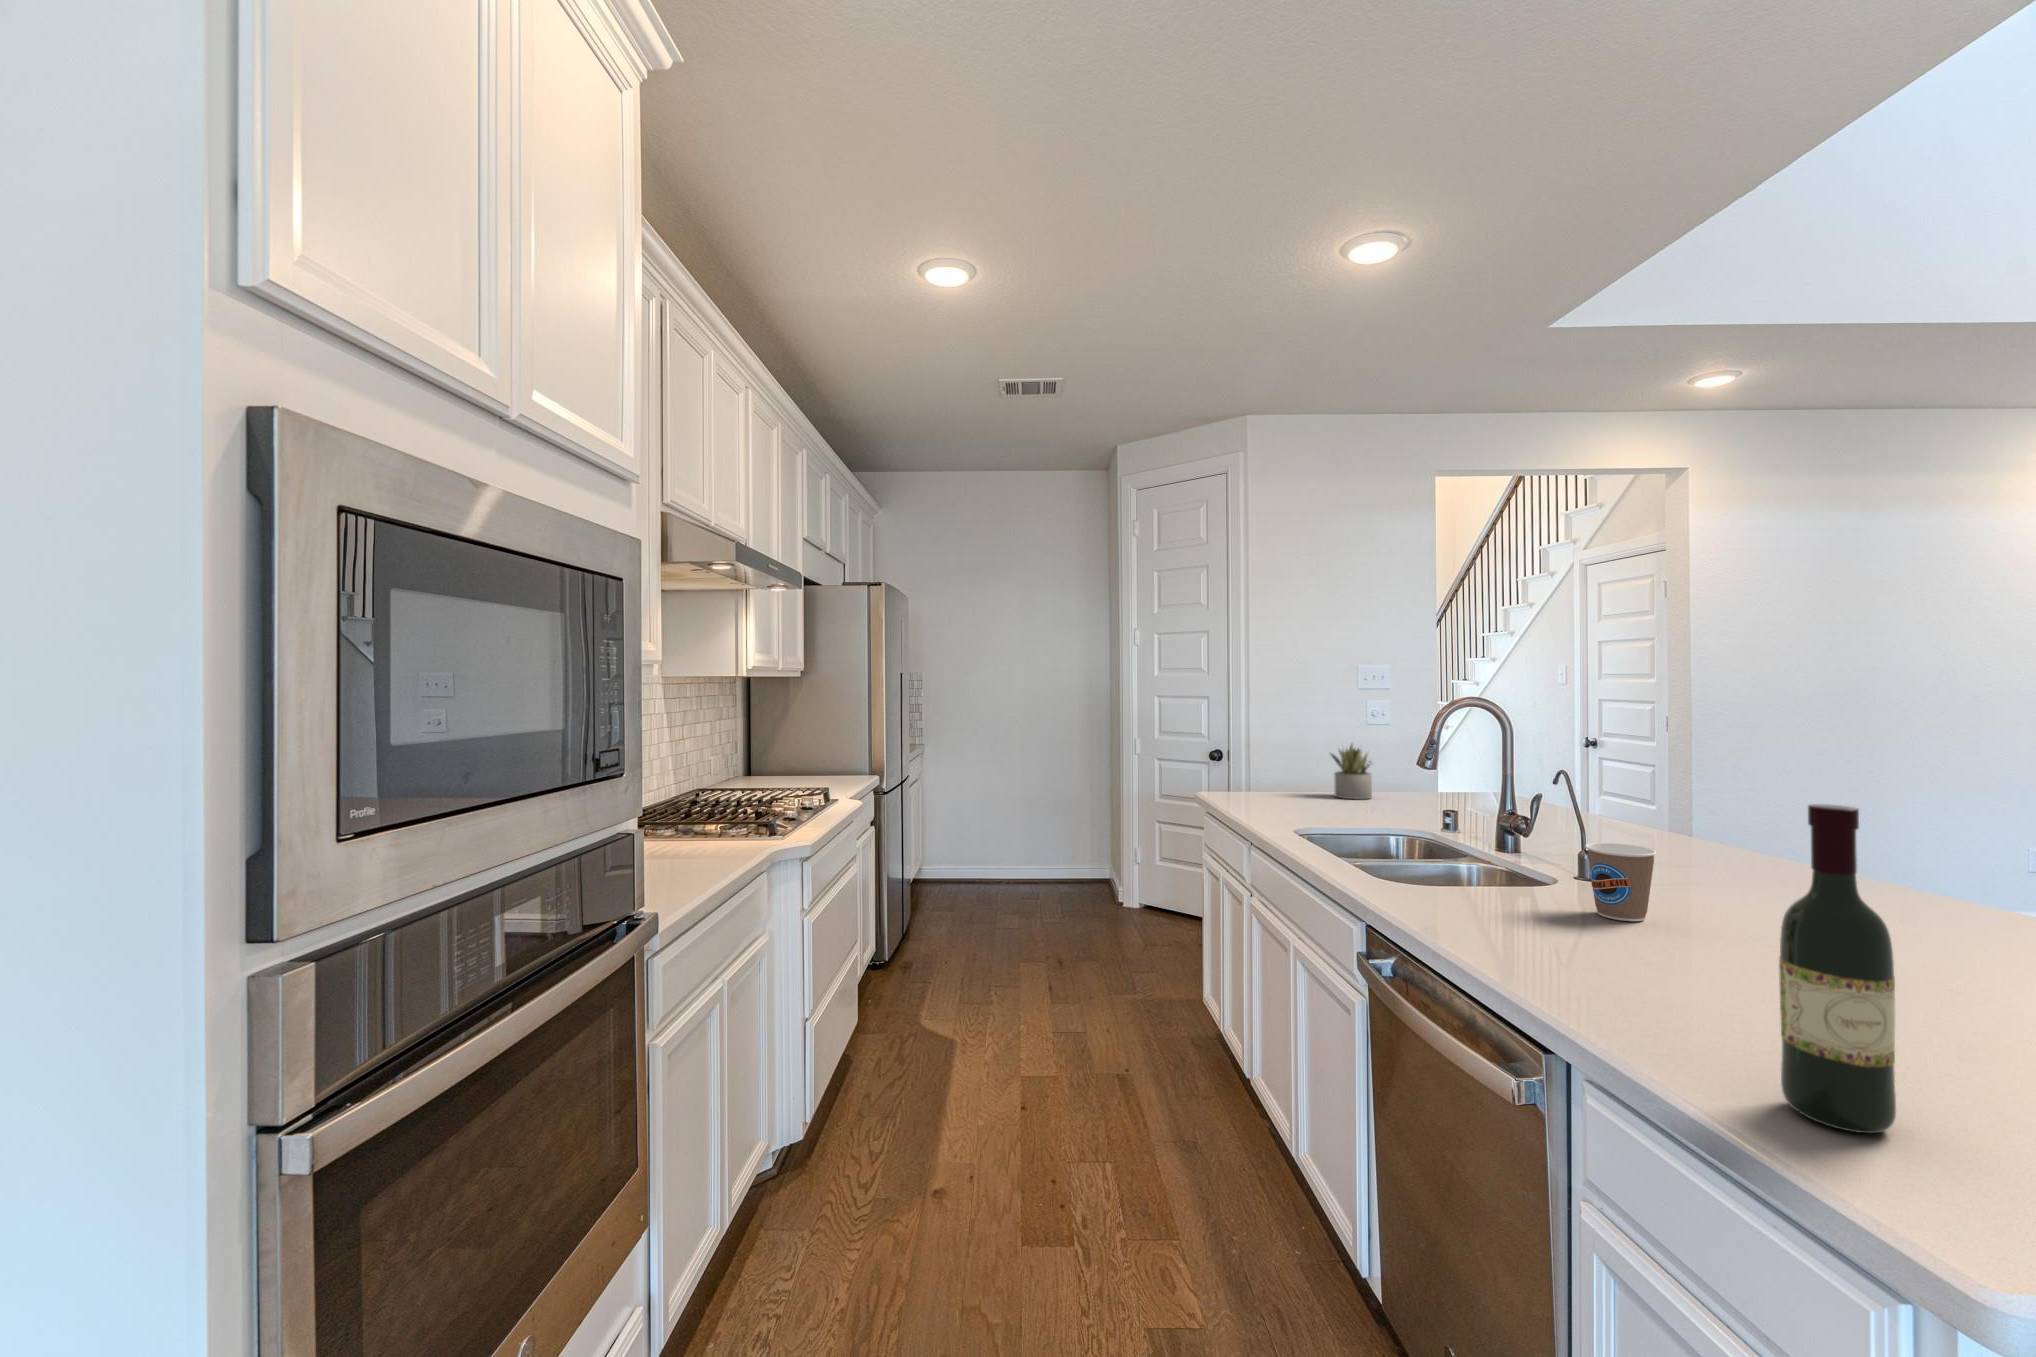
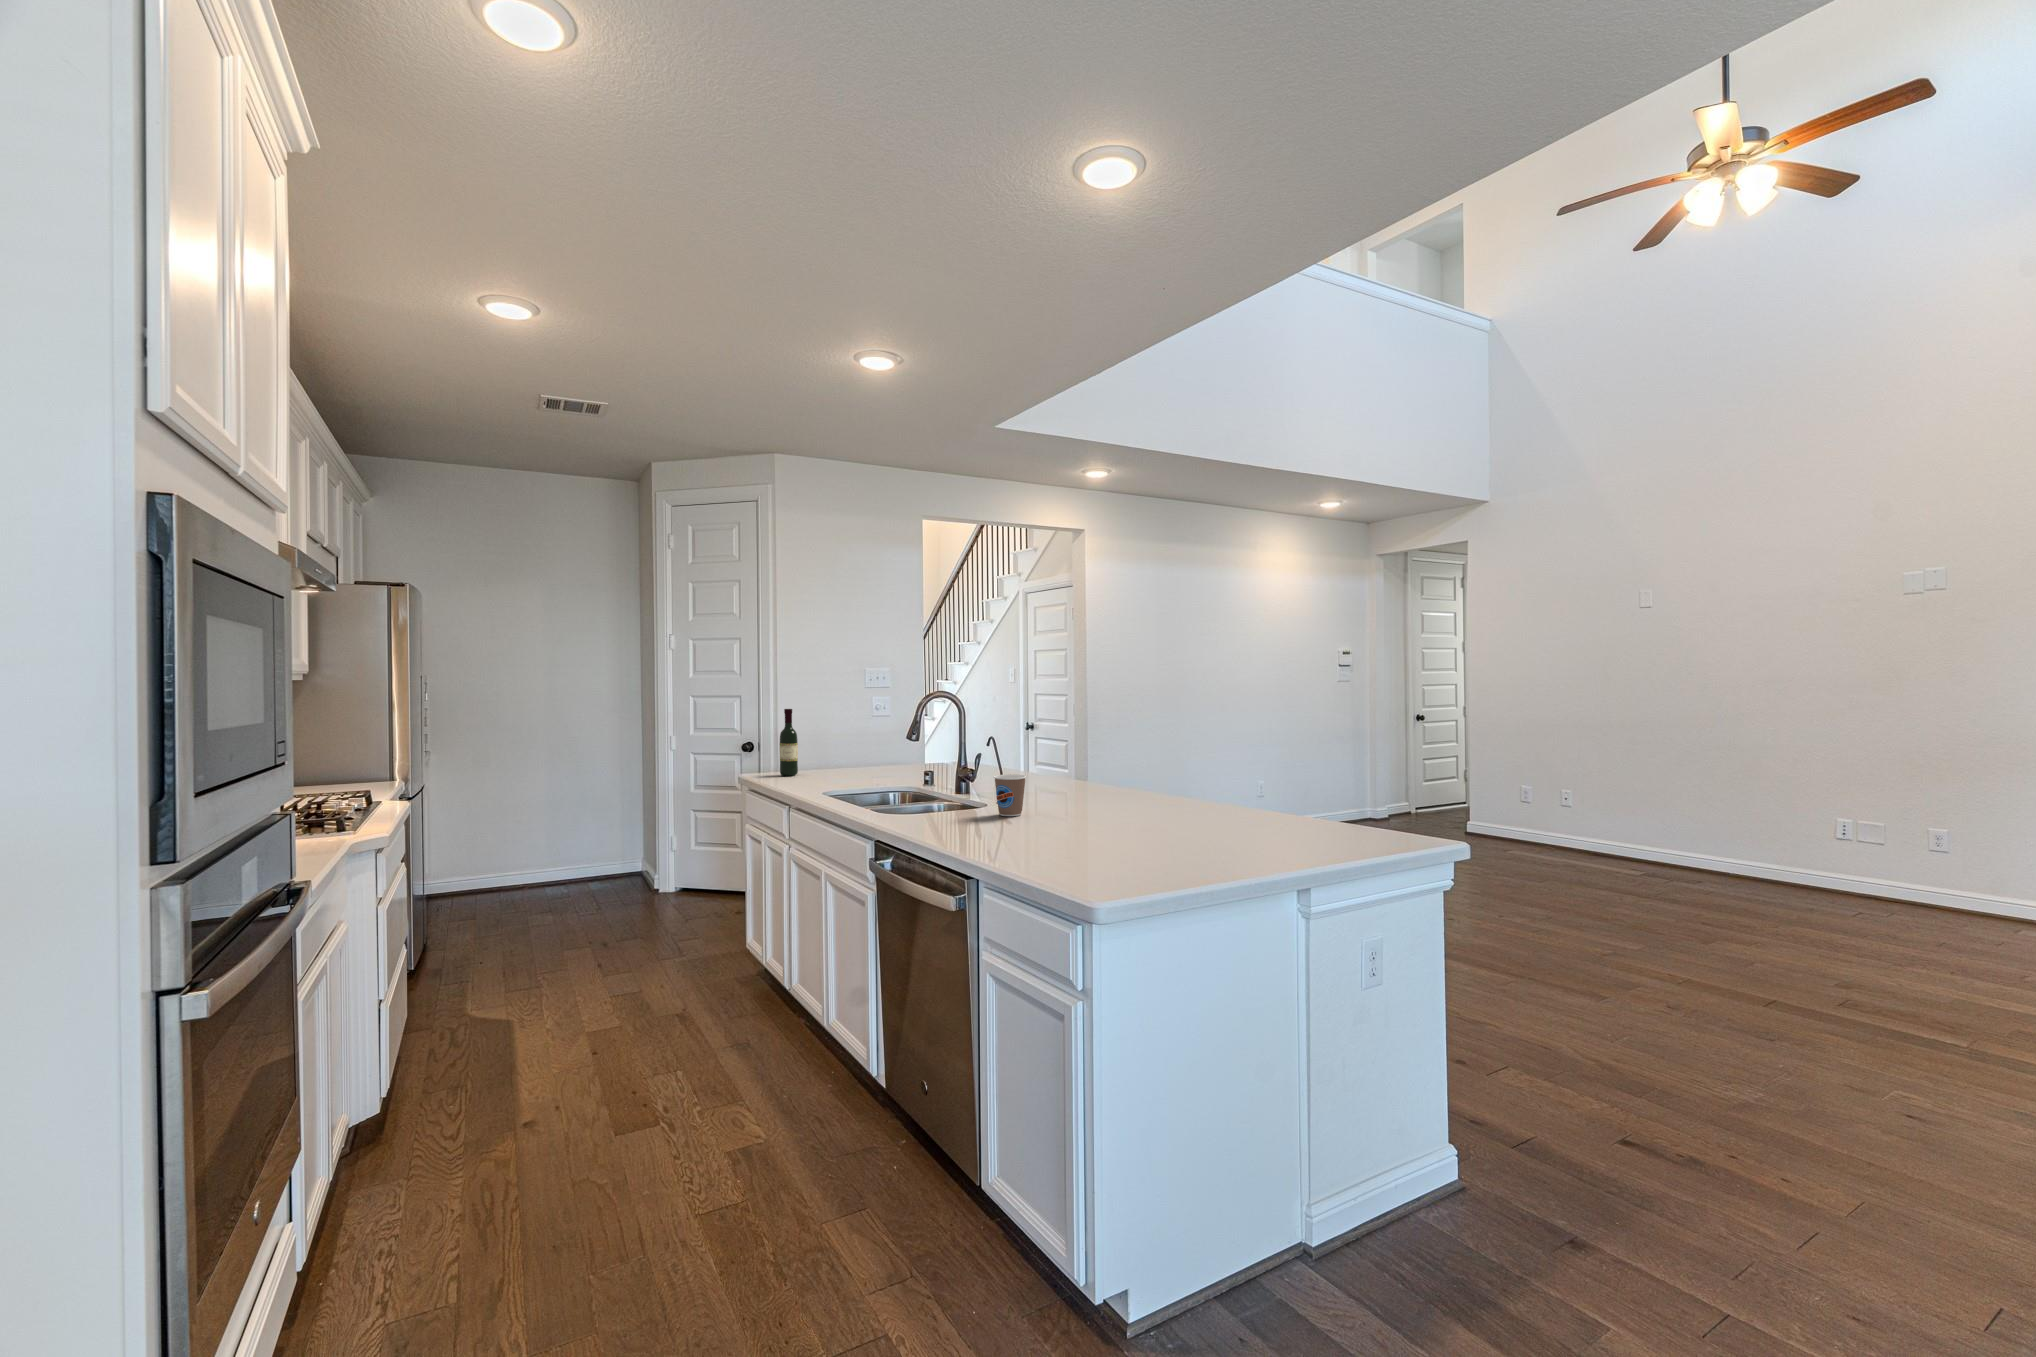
succulent plant: present [1330,744,1372,799] -> none [847,727,881,772]
wine bottle: present [1779,804,1896,1133] -> present [779,709,798,776]

